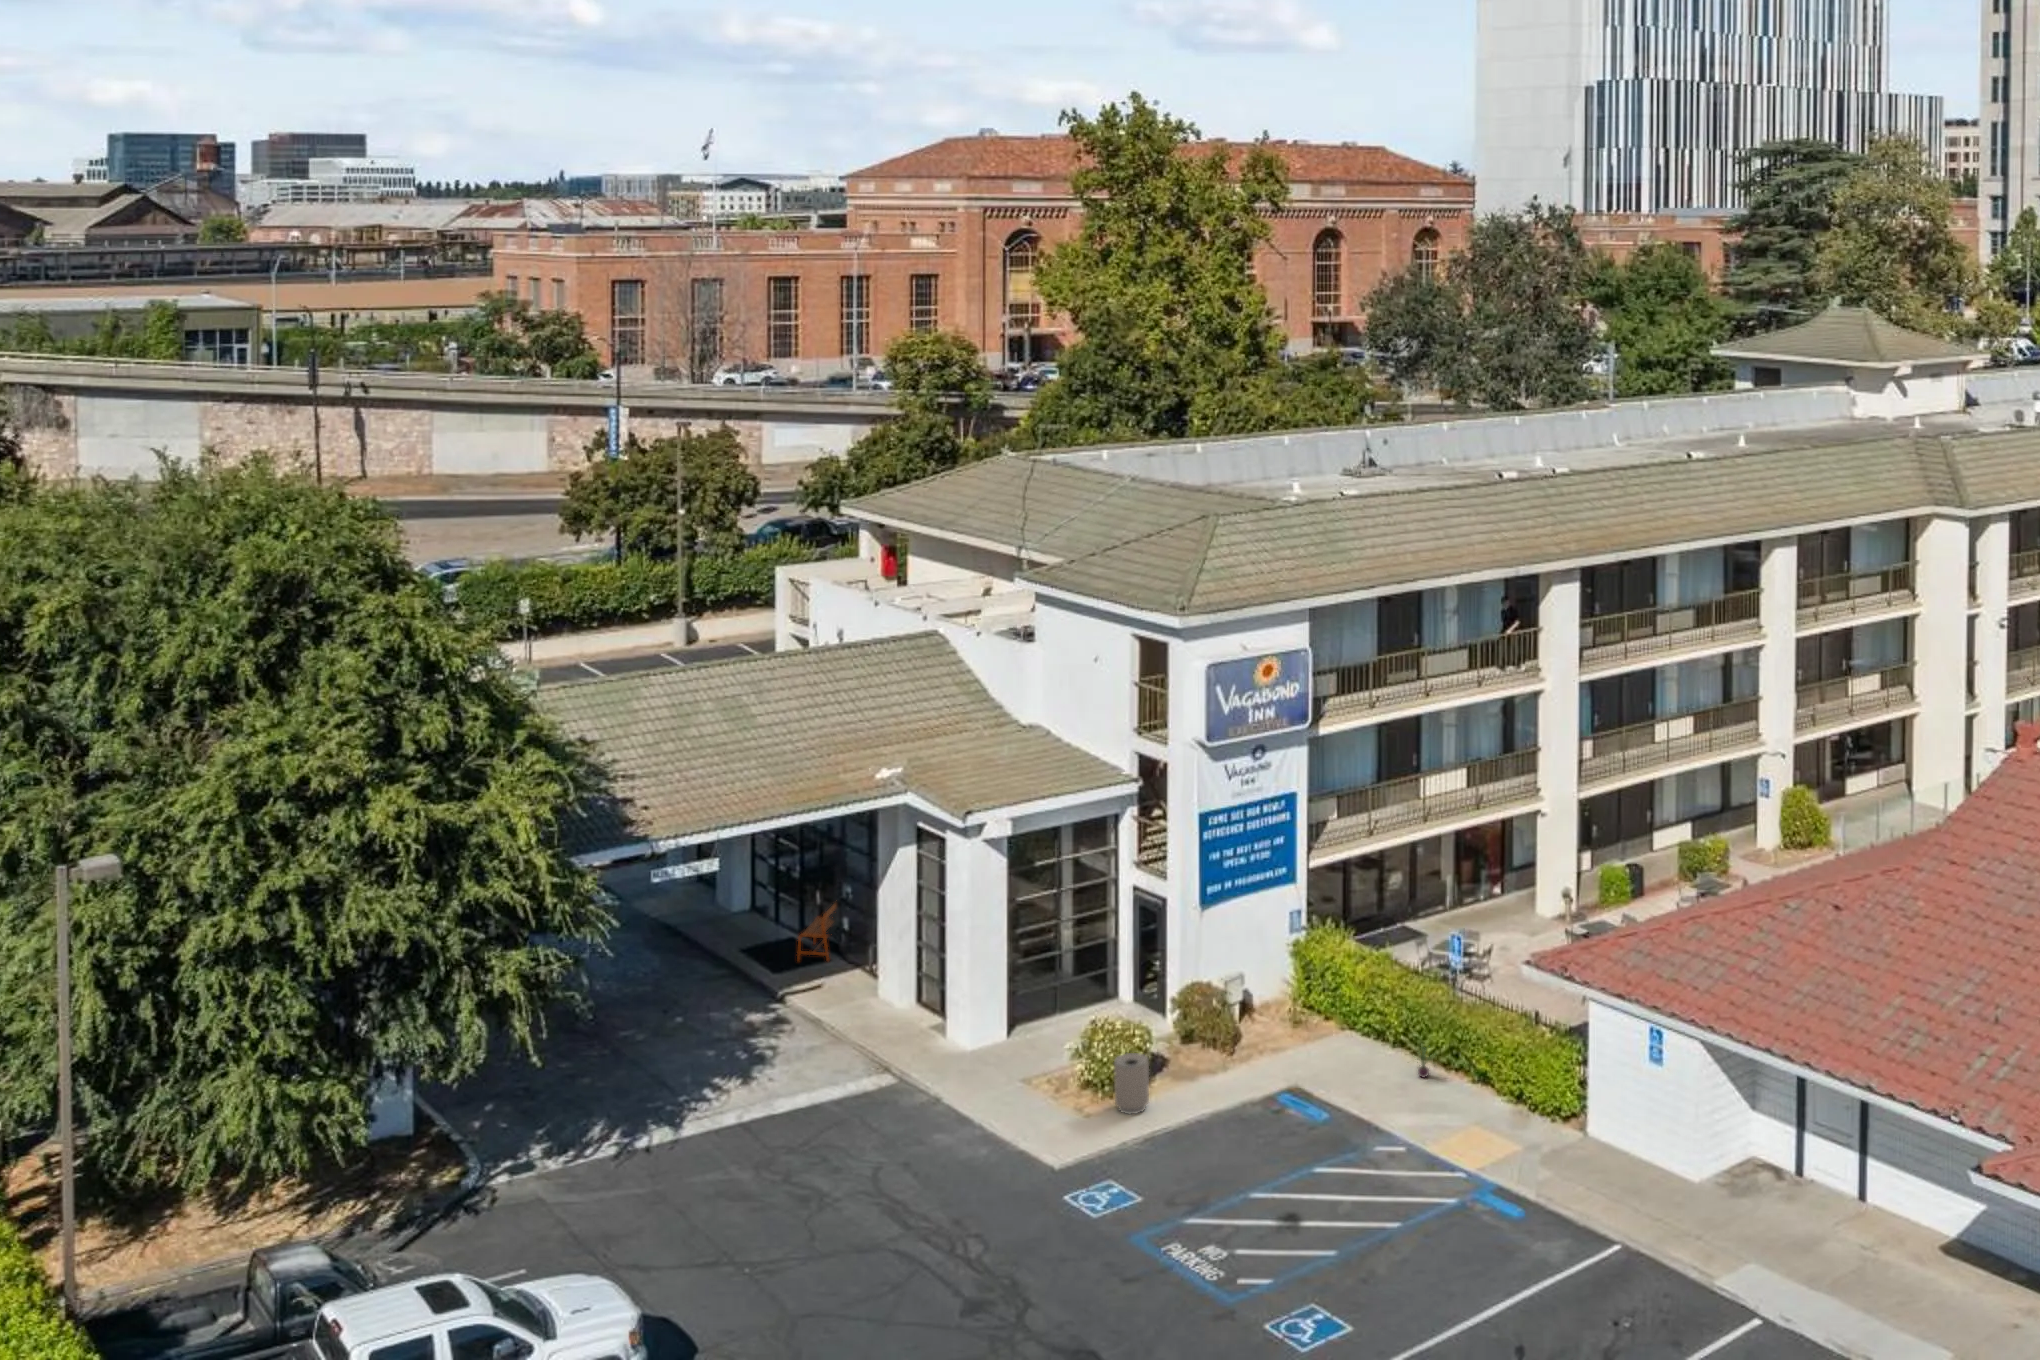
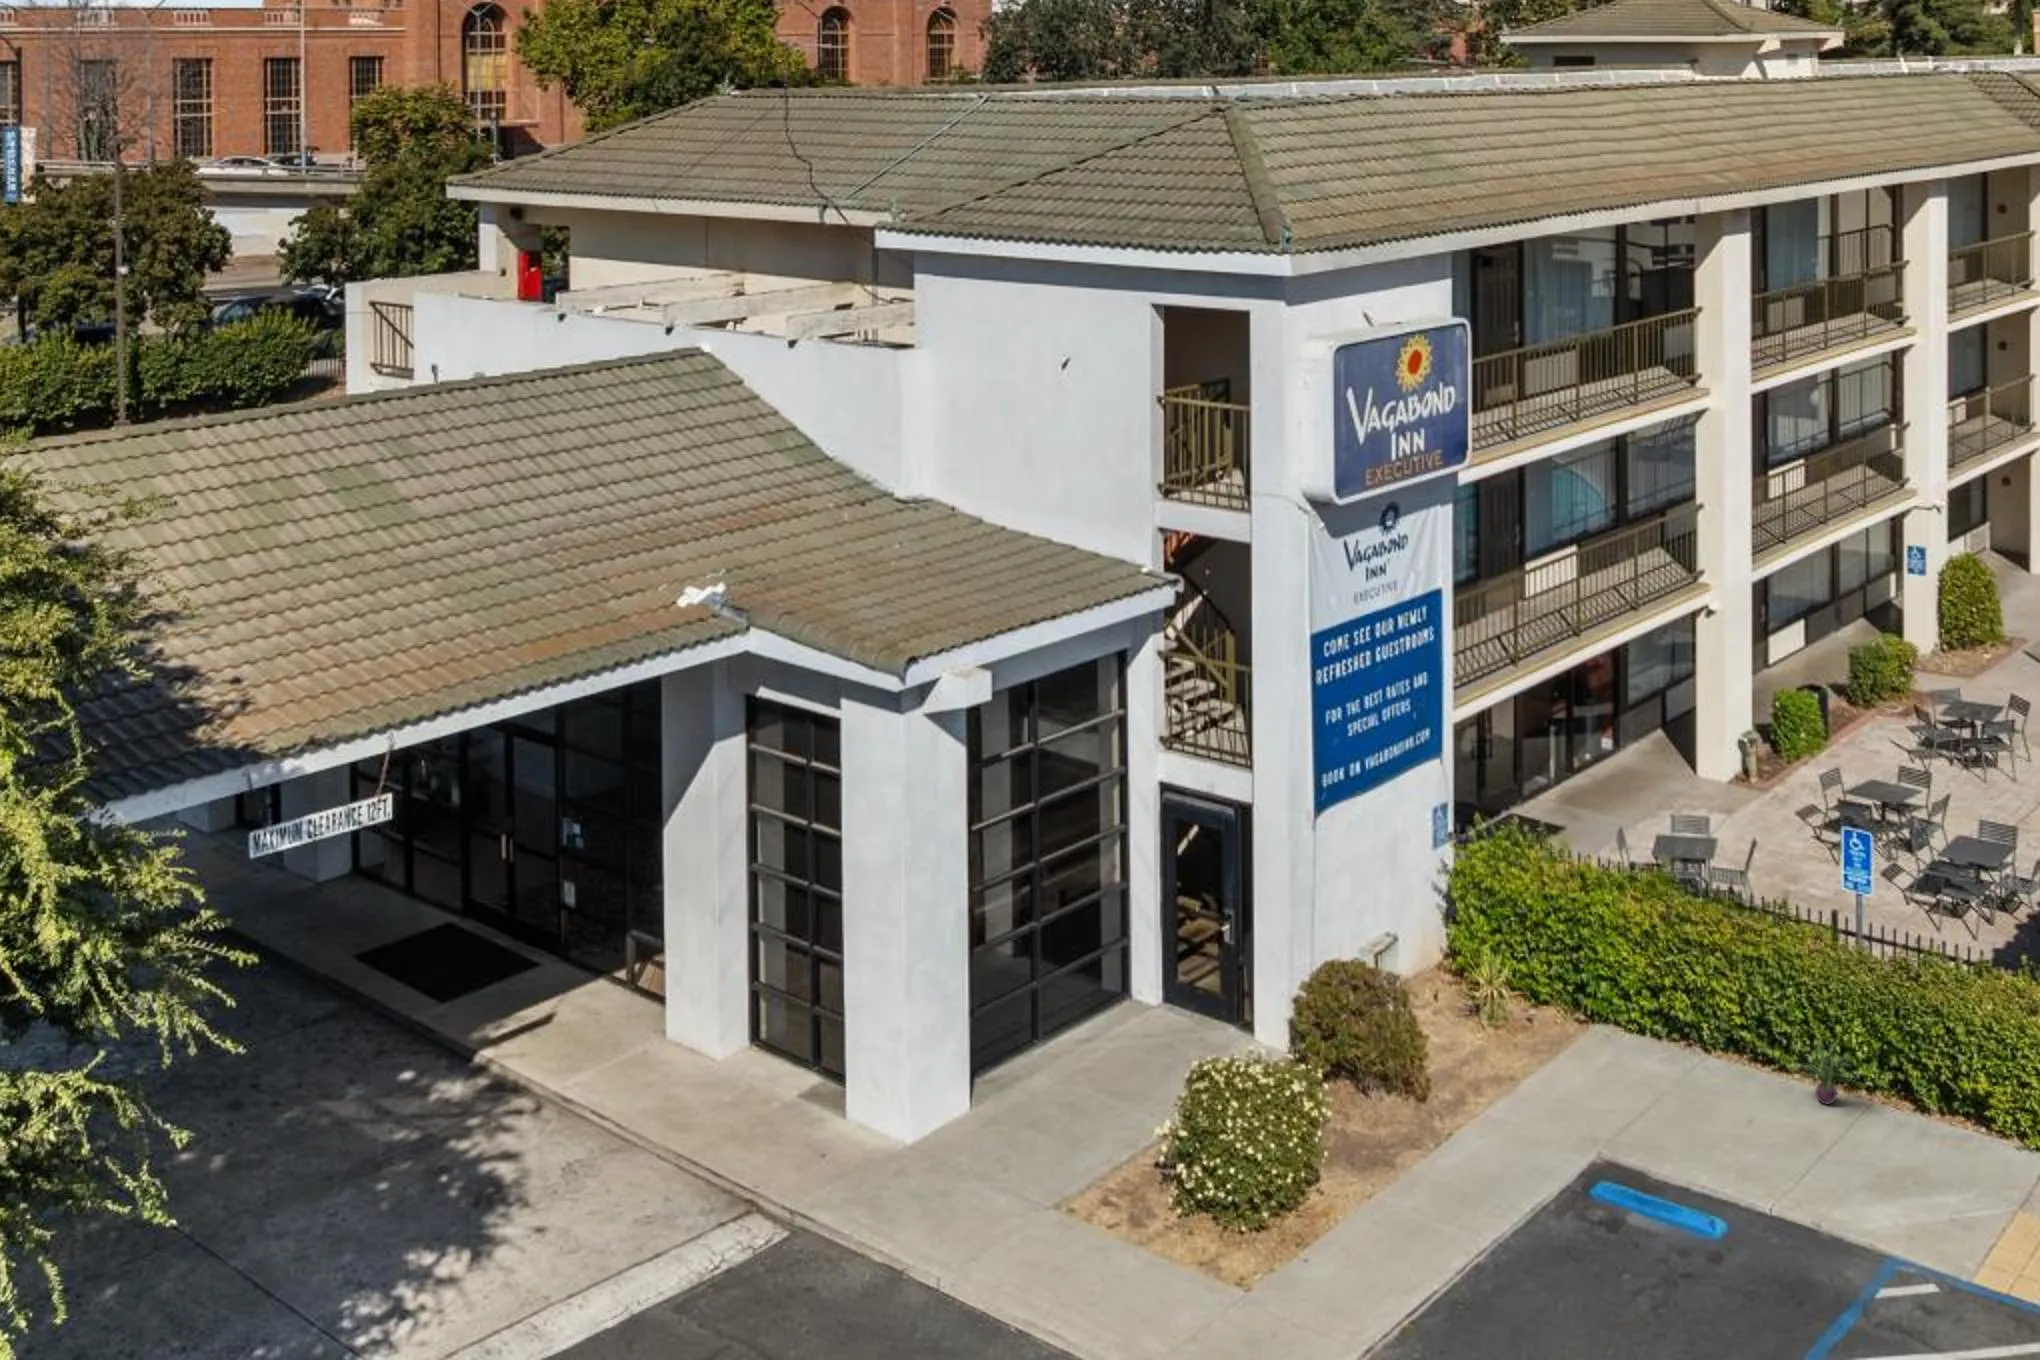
bench: present [797,904,836,961] -> none [479,844,554,972]
trash can: present [1114,1053,1149,1114] -> none [1313,1125,1385,1257]

